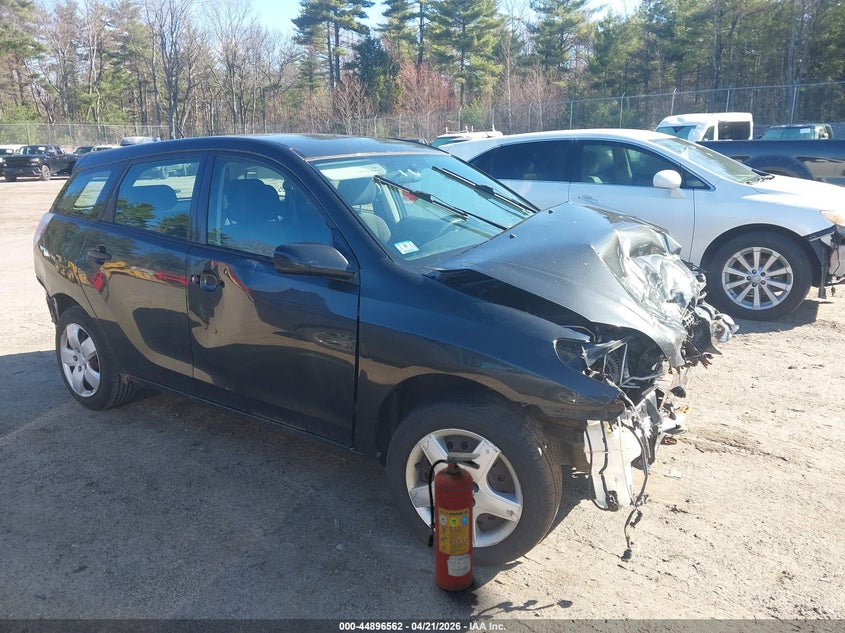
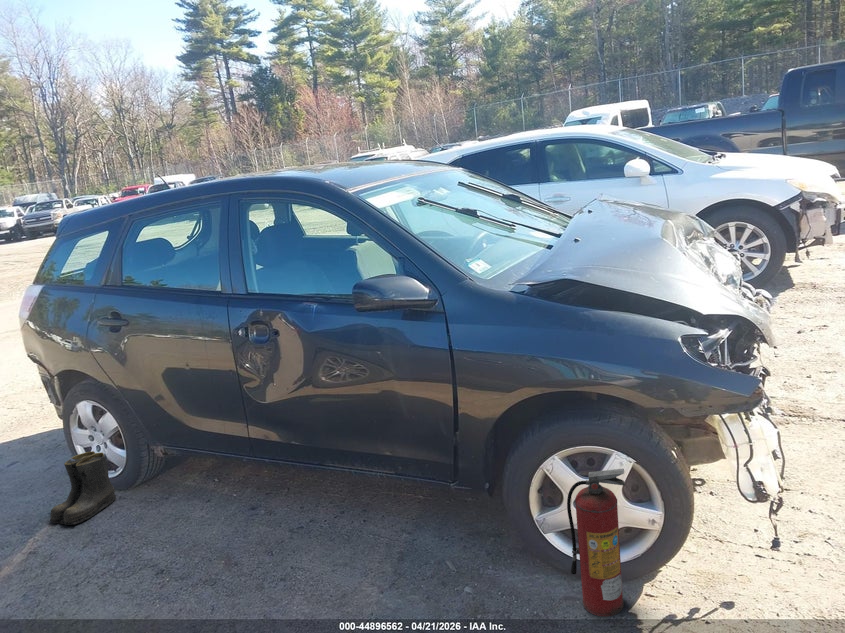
boots: none [25,371,89,433] -> present [50,451,116,525]

